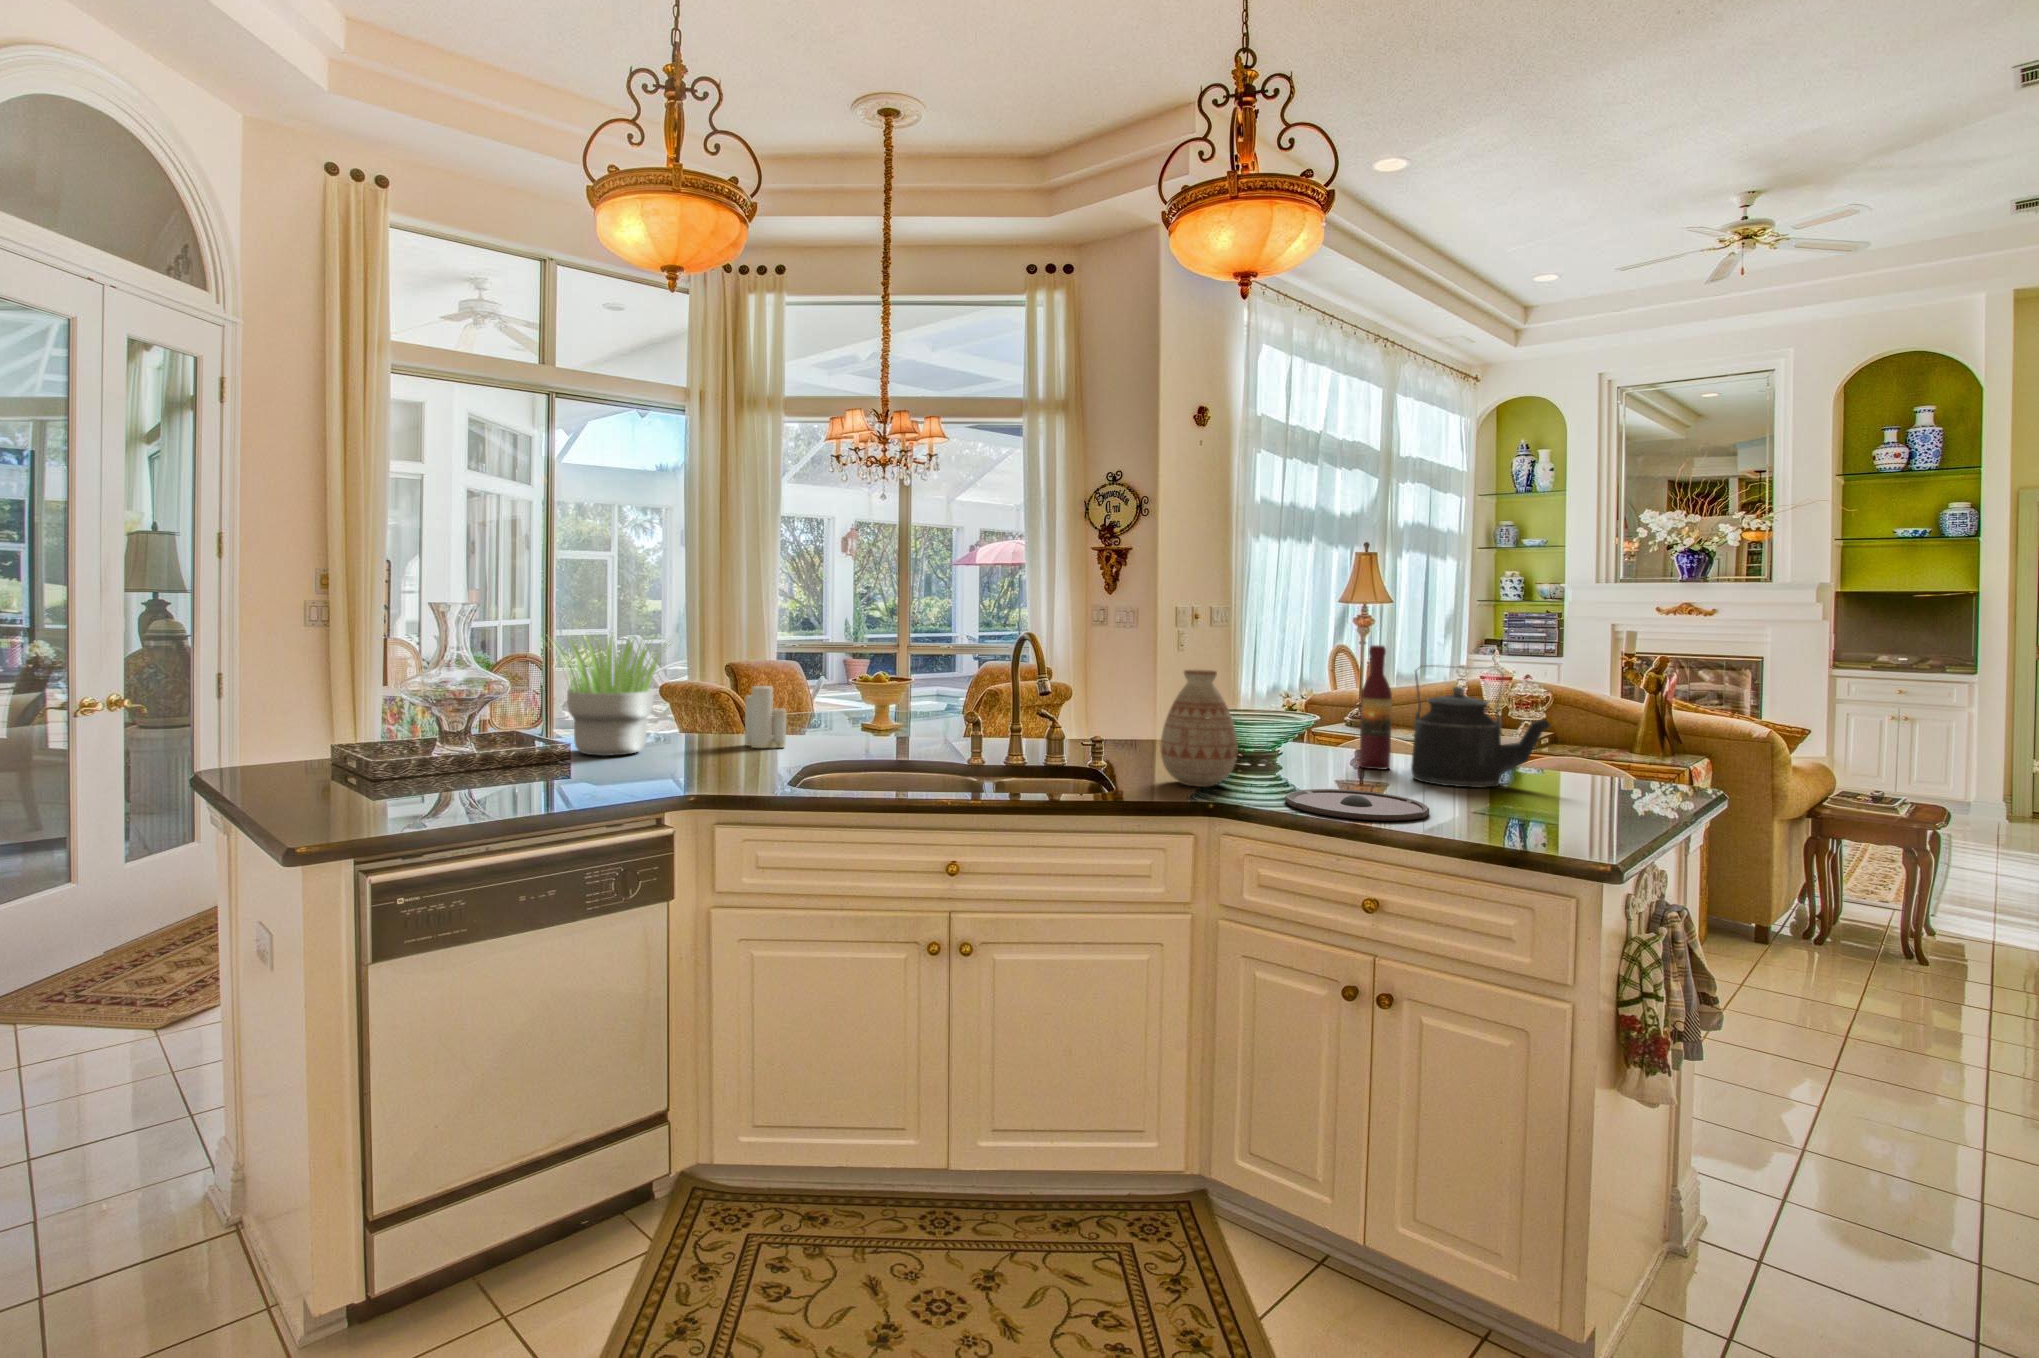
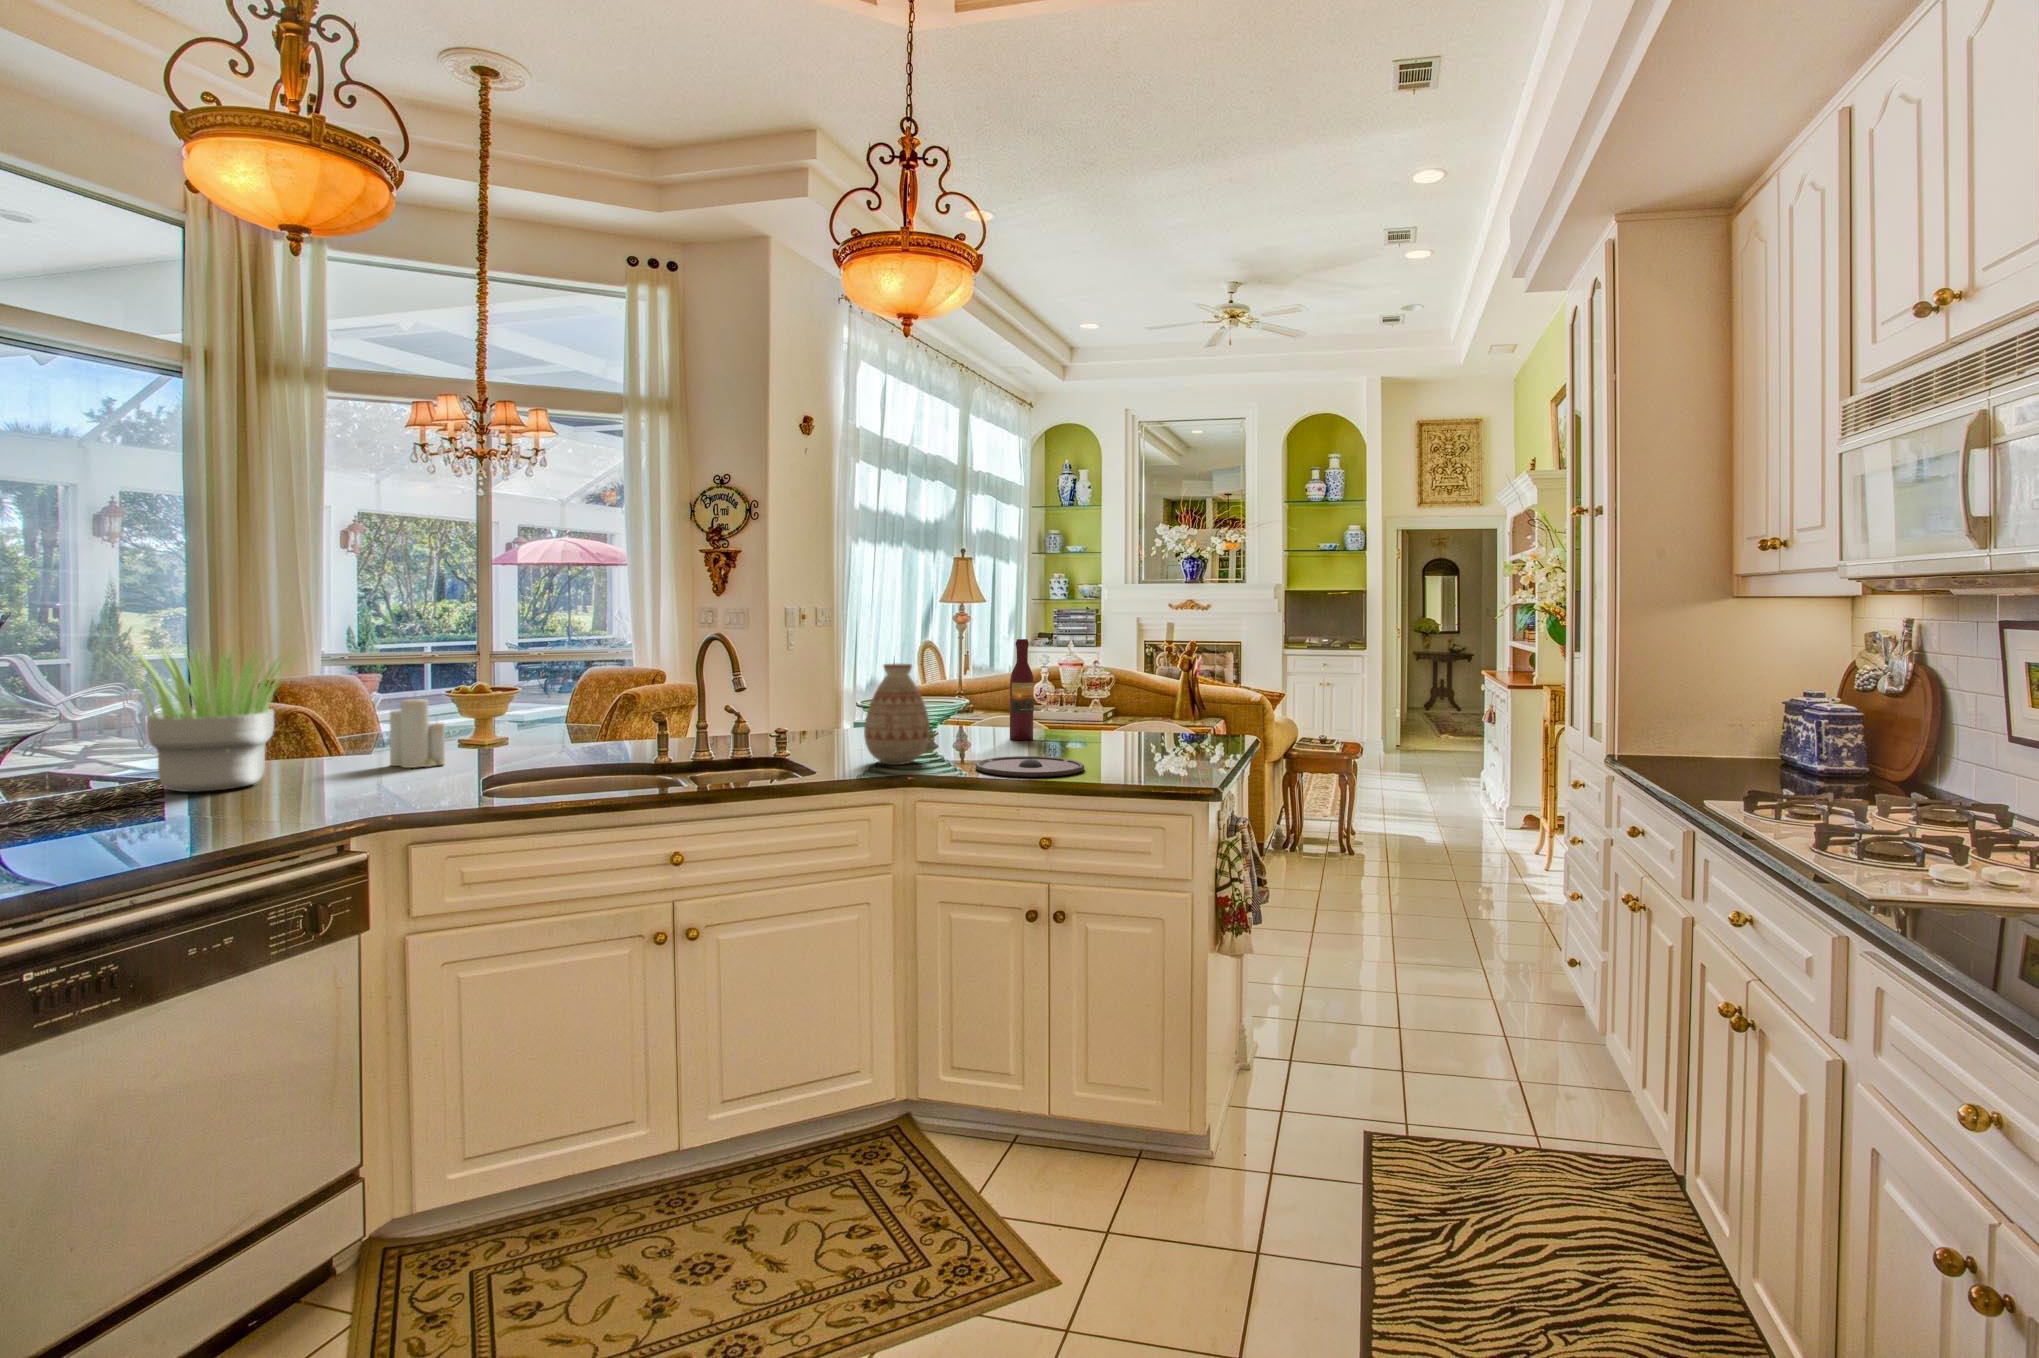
kettle: present [1411,666,1550,788] -> none [1053,654,1149,748]

